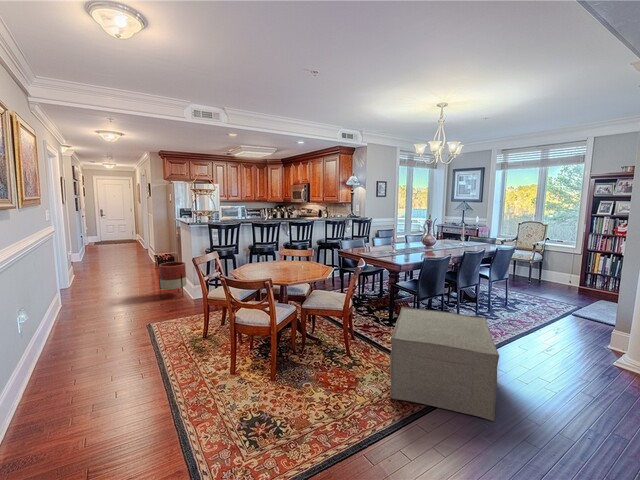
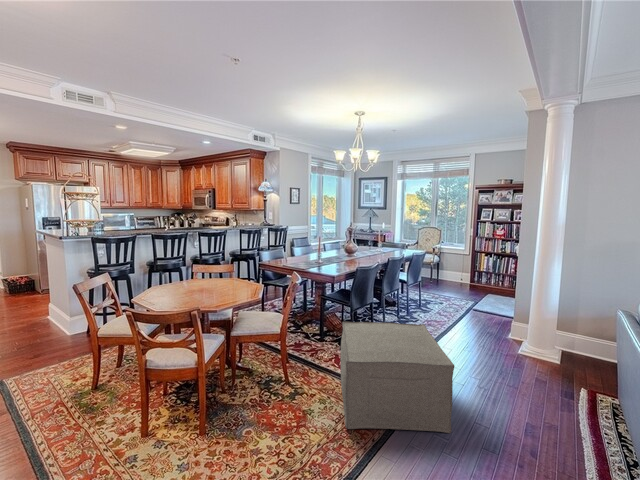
planter: present [159,262,186,298] -> none [13,288,58,339]

